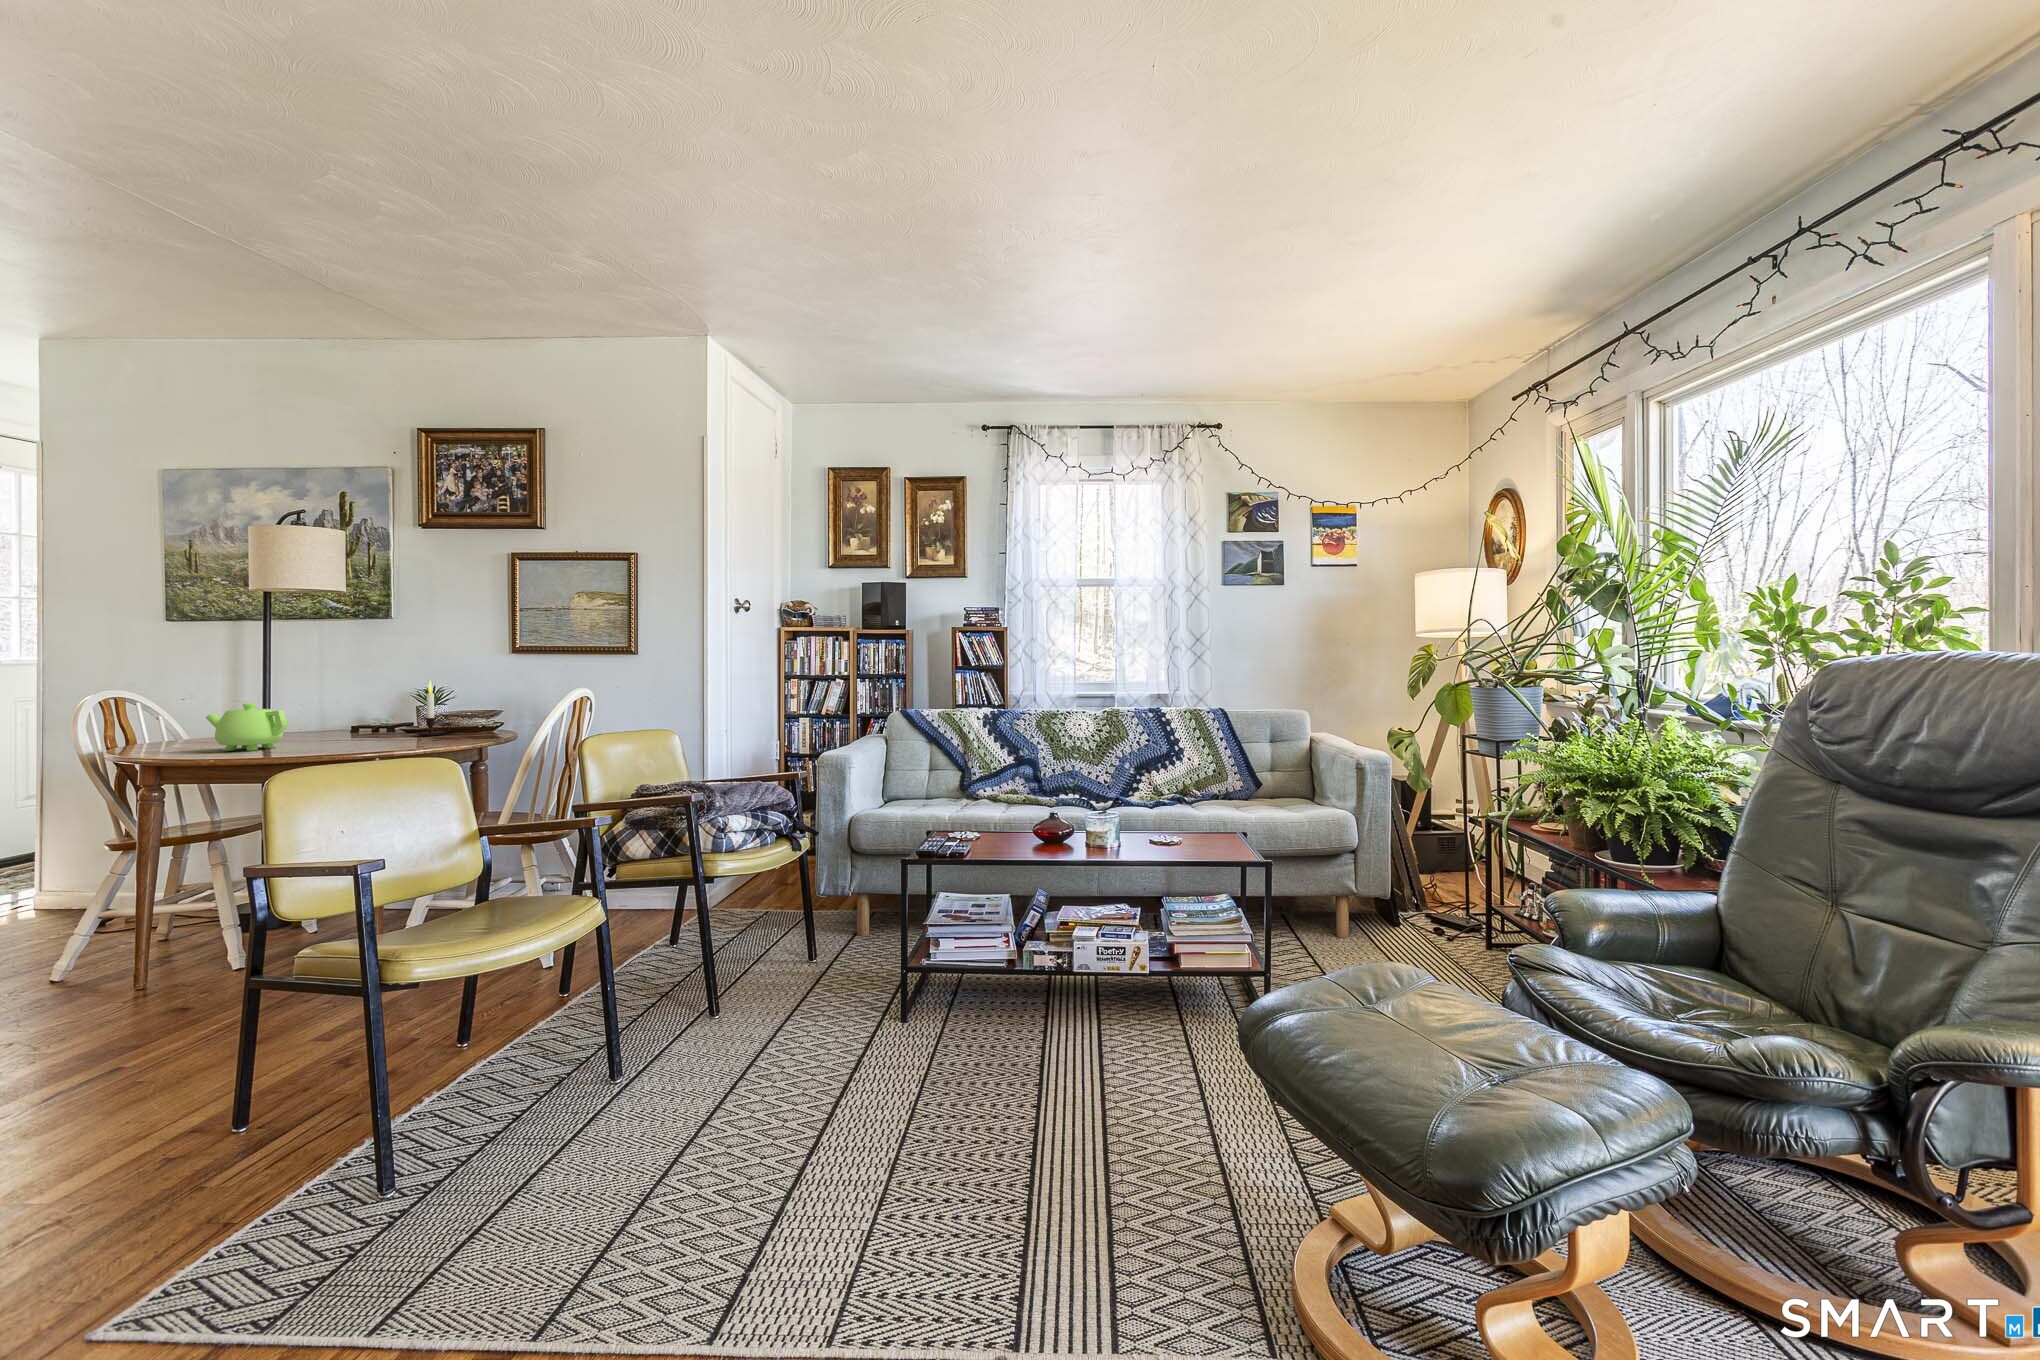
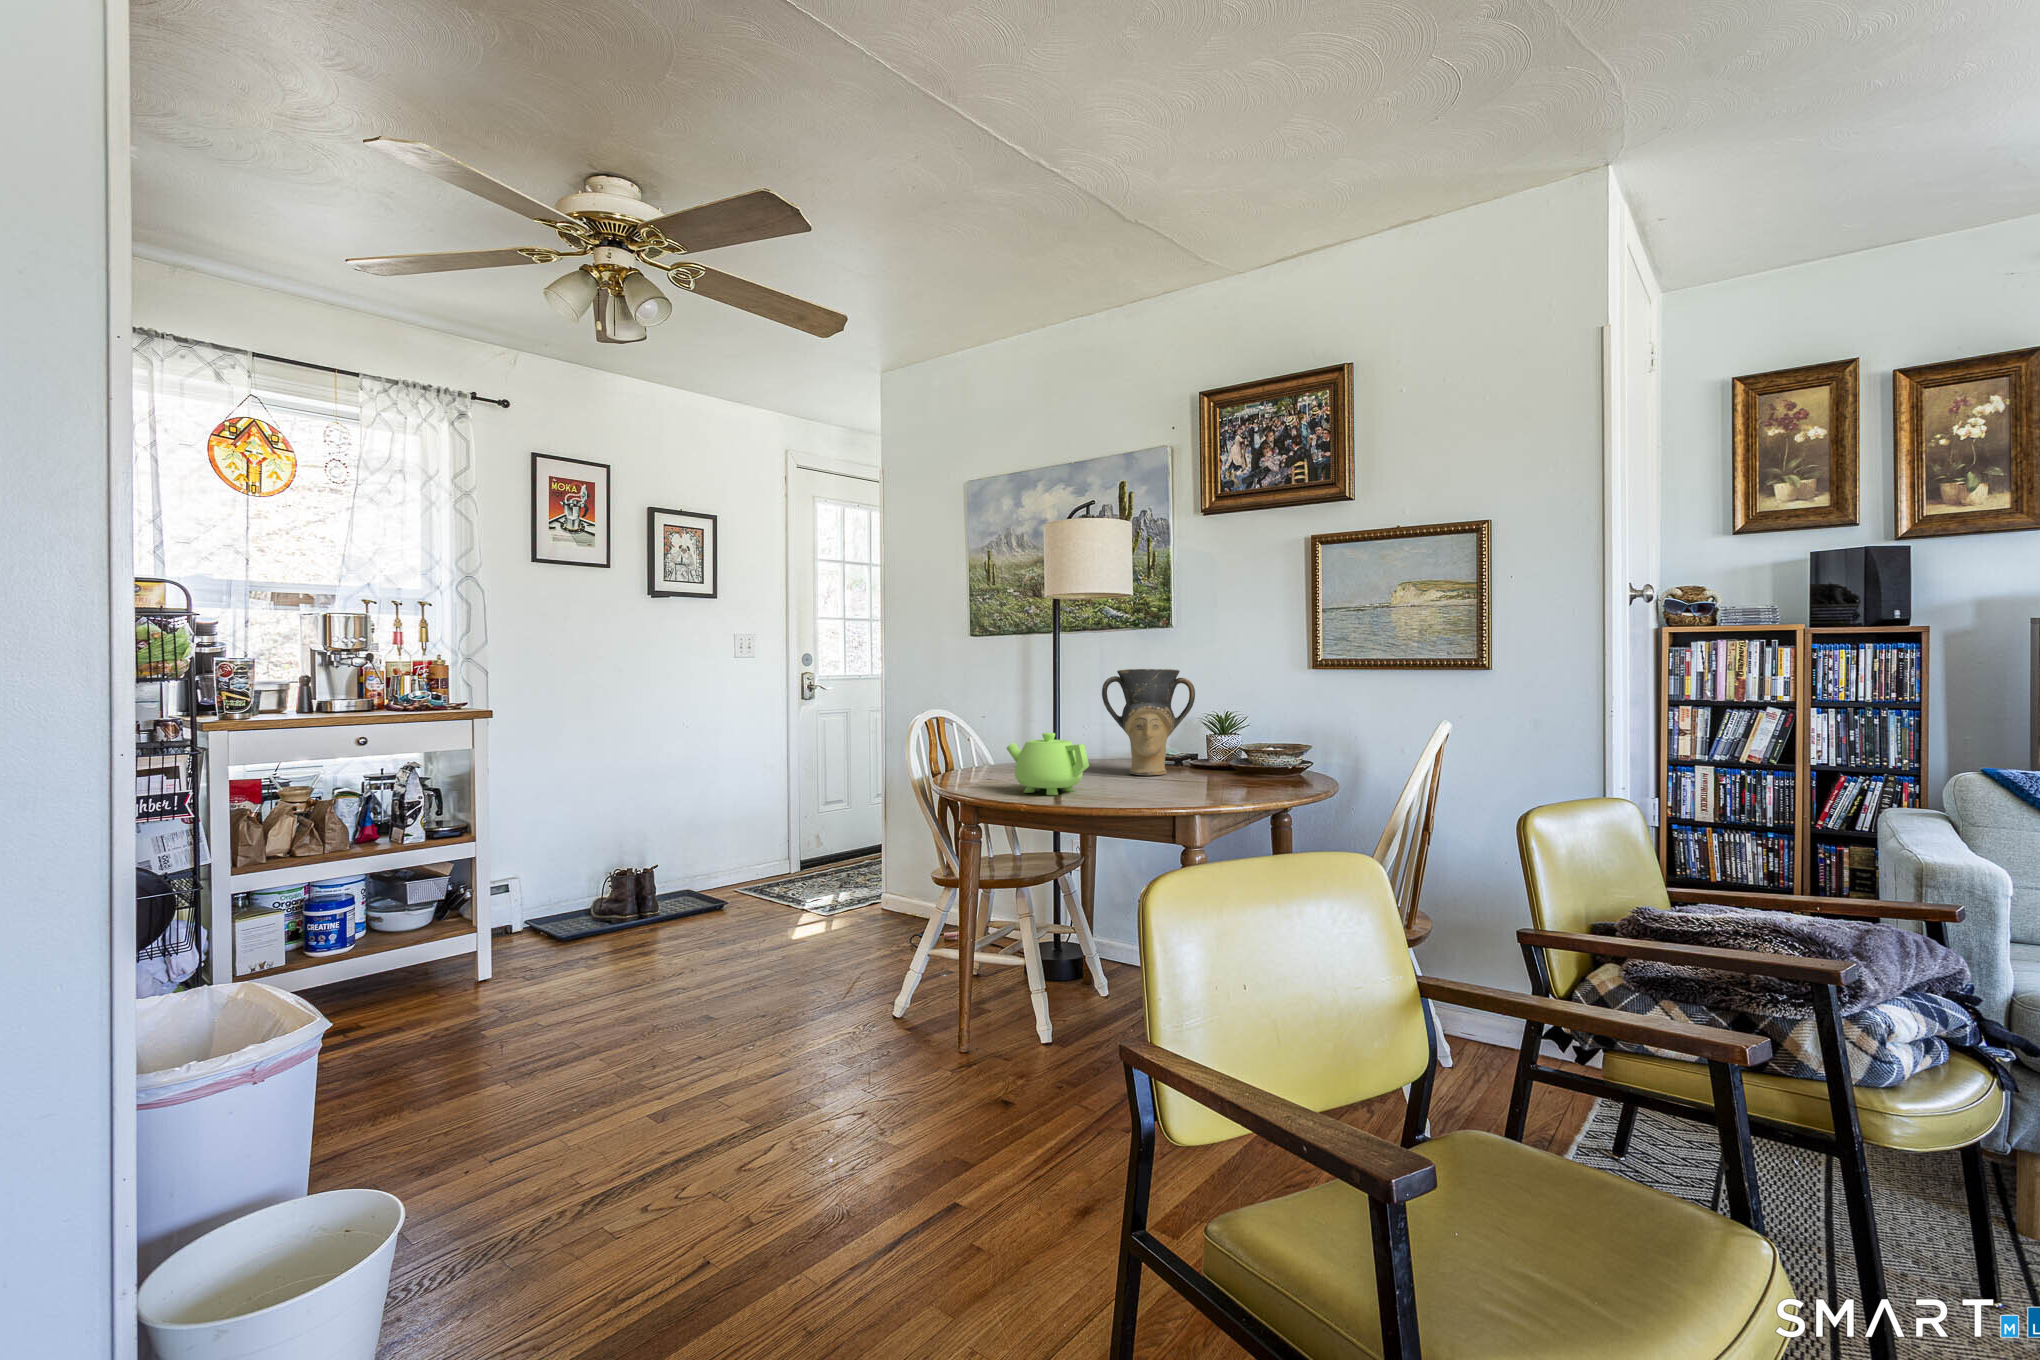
vase: none [308,654,397,737] -> present [1102,669,1195,775]
candle: present [416,680,450,736] -> none [1223,705,1267,782]

